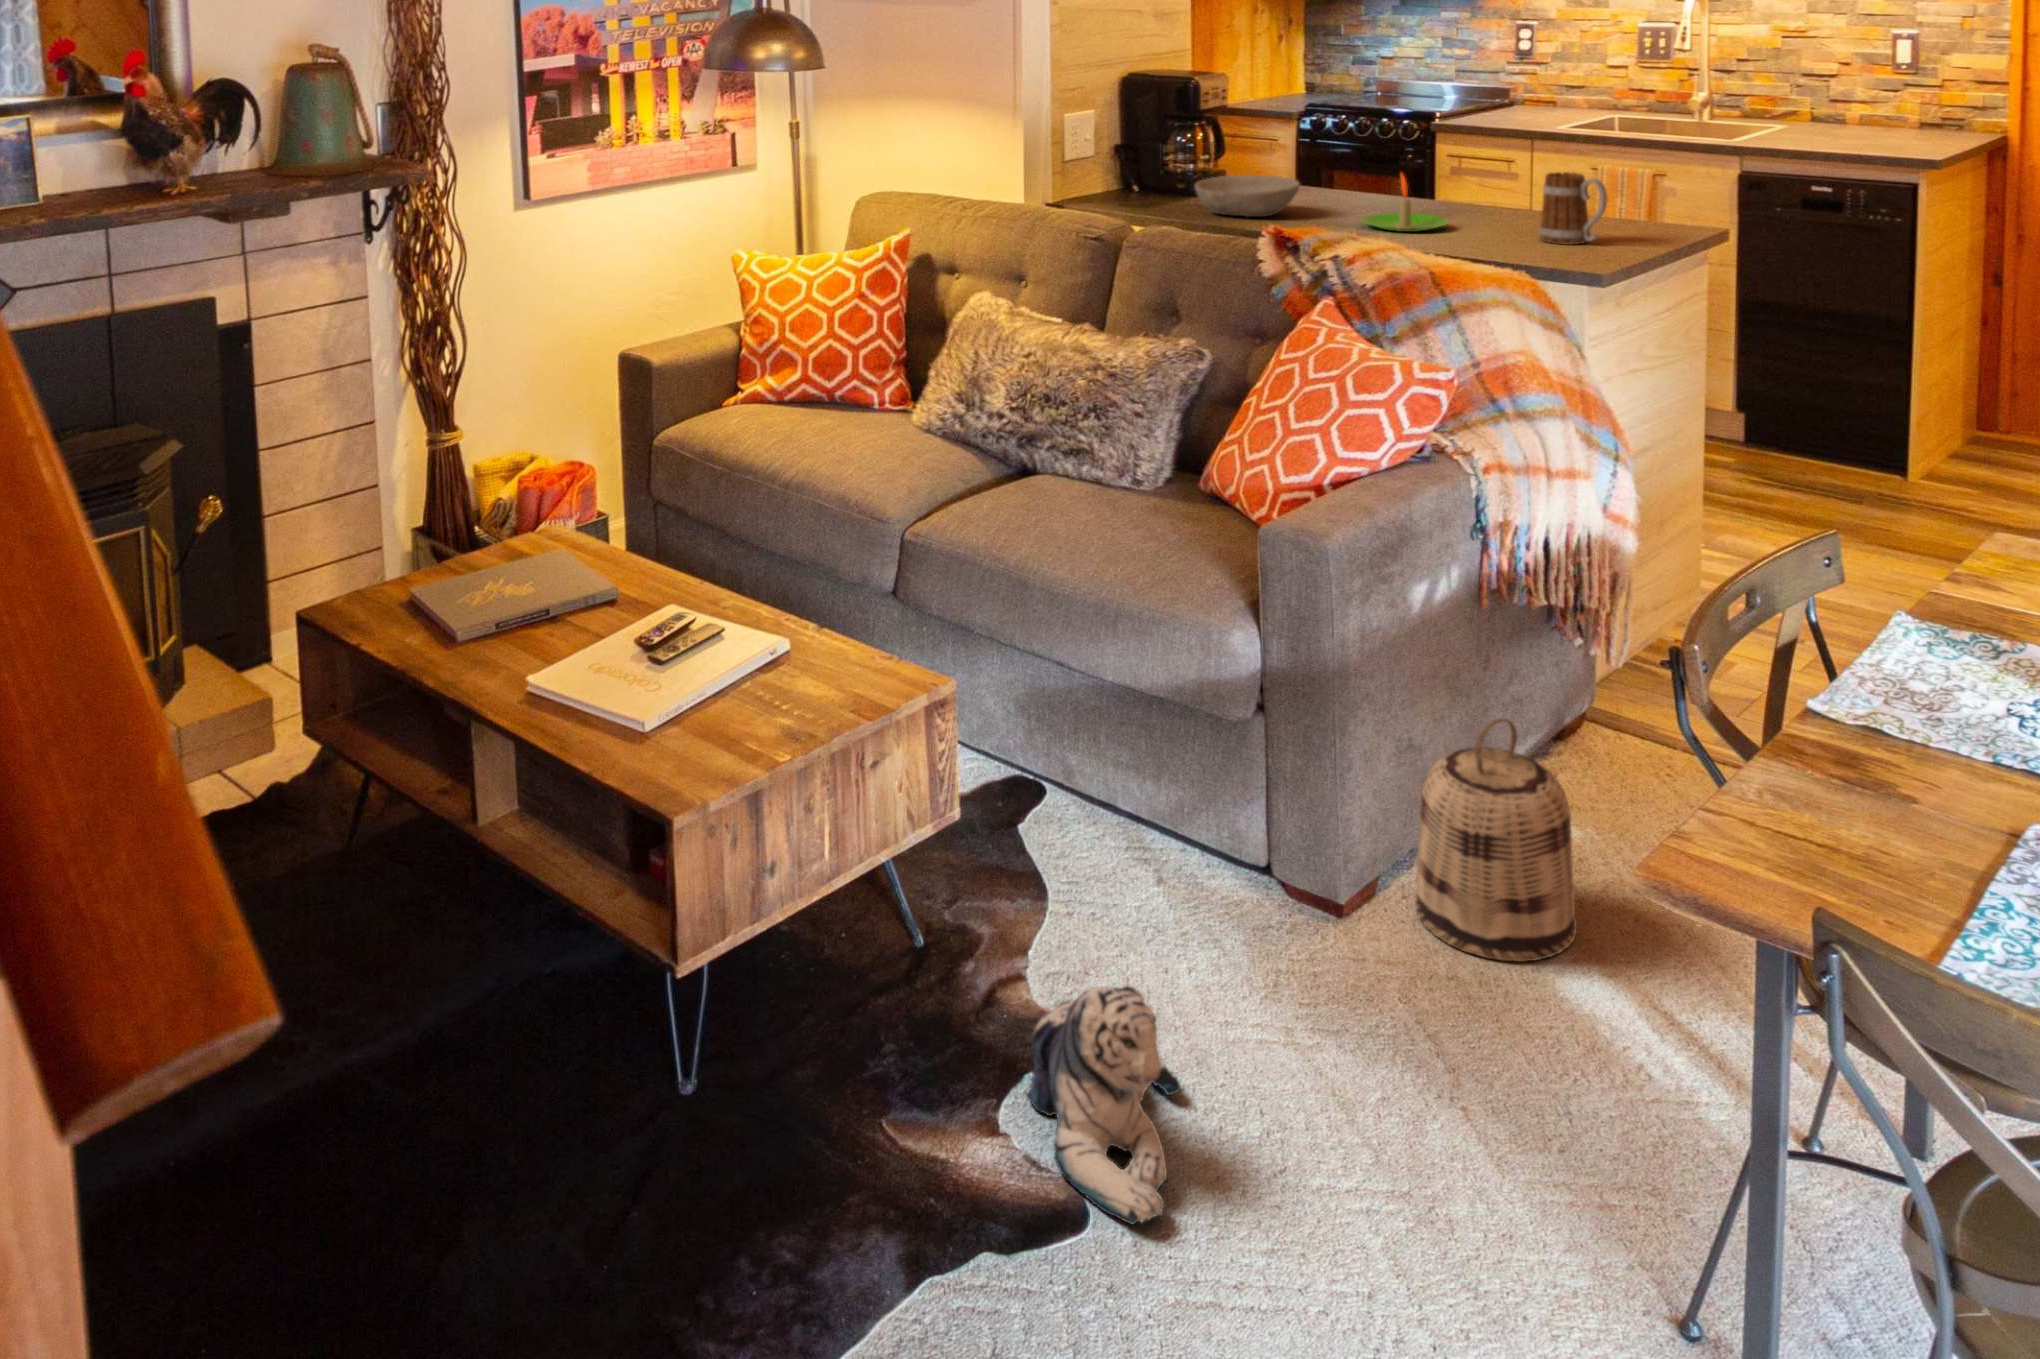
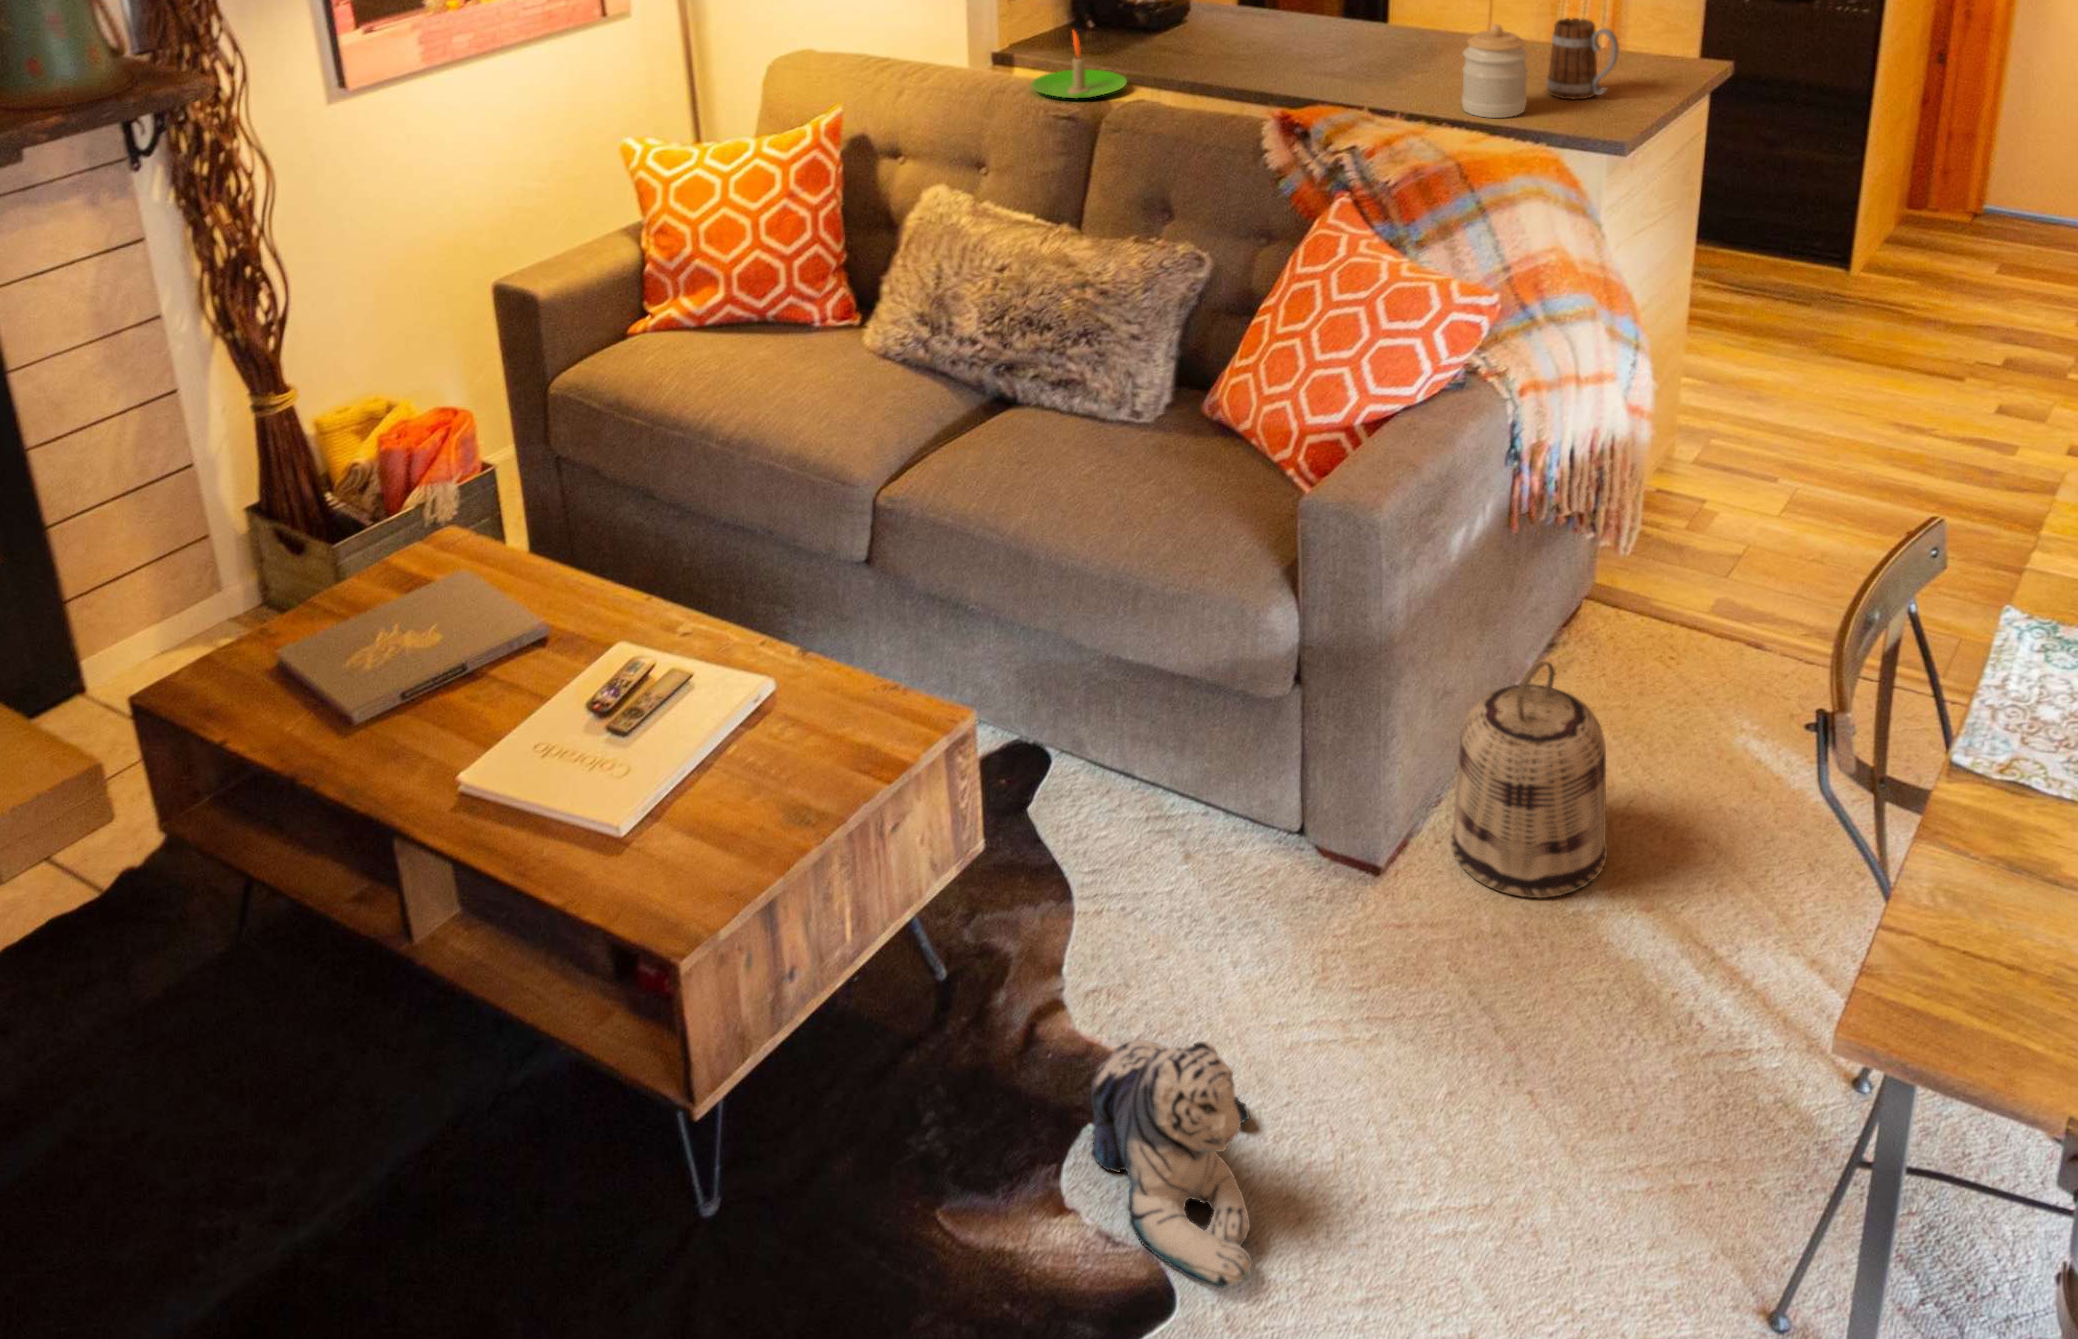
jar: none [1453,168,1516,252] -> present [1462,24,1528,118]
bowl: present [1195,175,1300,217] -> none [1170,12,1288,66]
candle: present [1362,175,1449,232] -> present [1032,31,1127,99]

